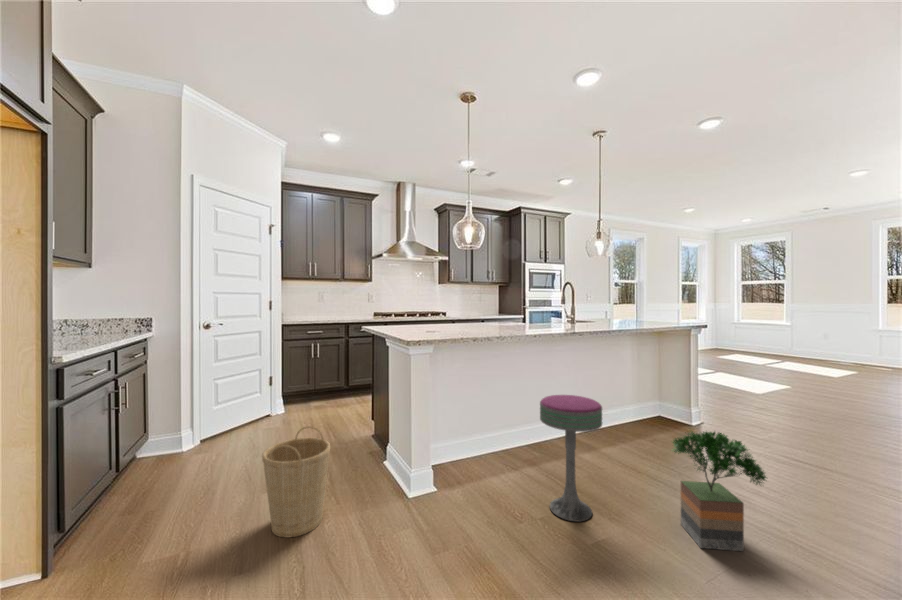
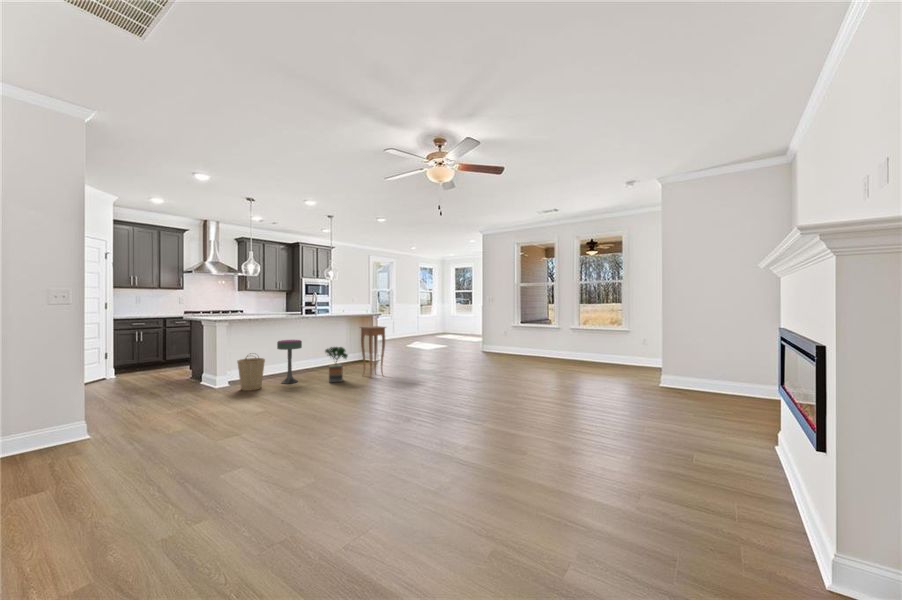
side table: none [759,369,870,544] -> present [360,326,386,376]
basket: present [262,426,330,538] -> present [237,353,265,391]

